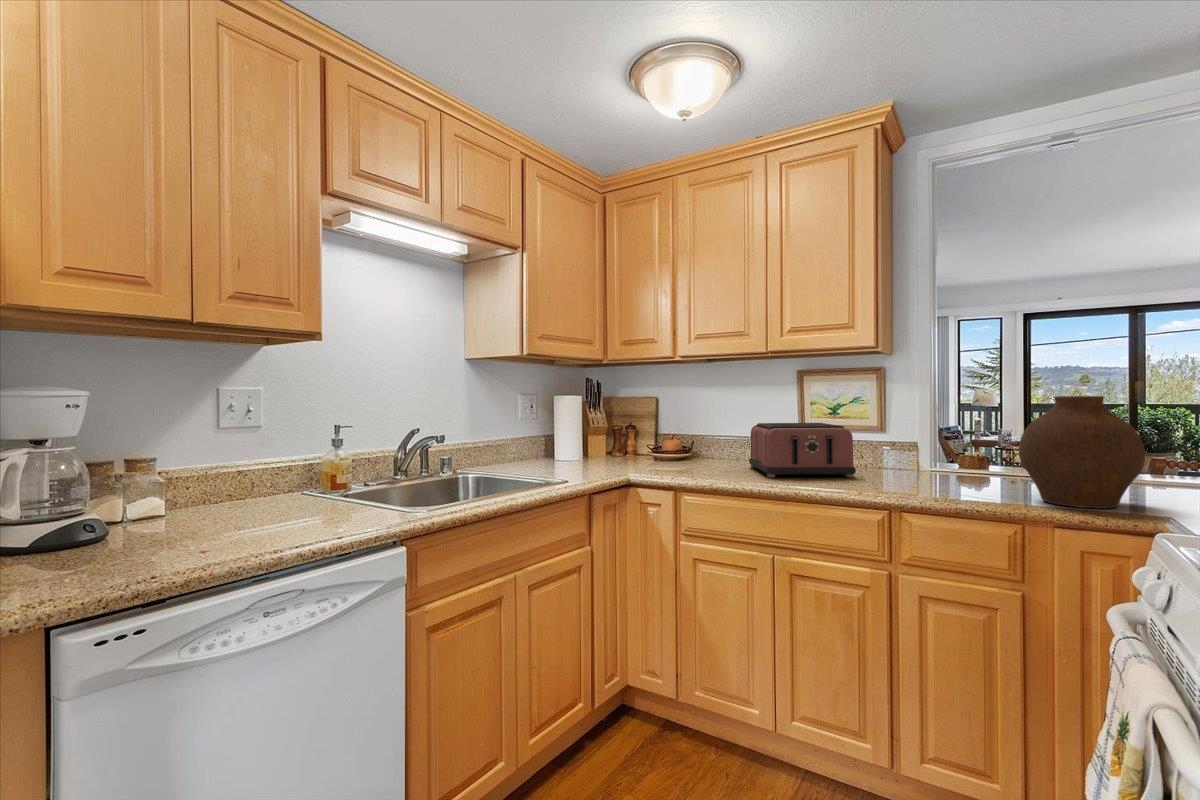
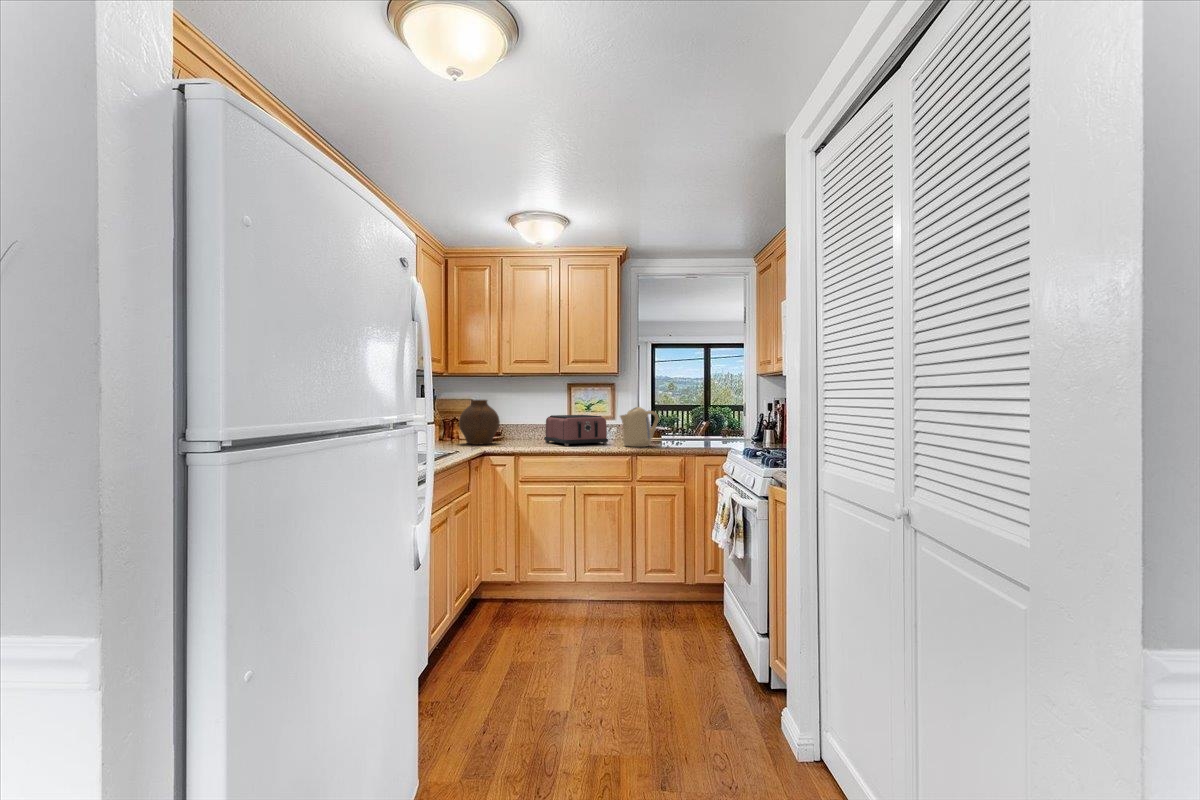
vase: present [1019,396,1145,508] -> present [459,400,500,445]
kettle: none [871,410,961,490] -> present [620,407,659,447]

